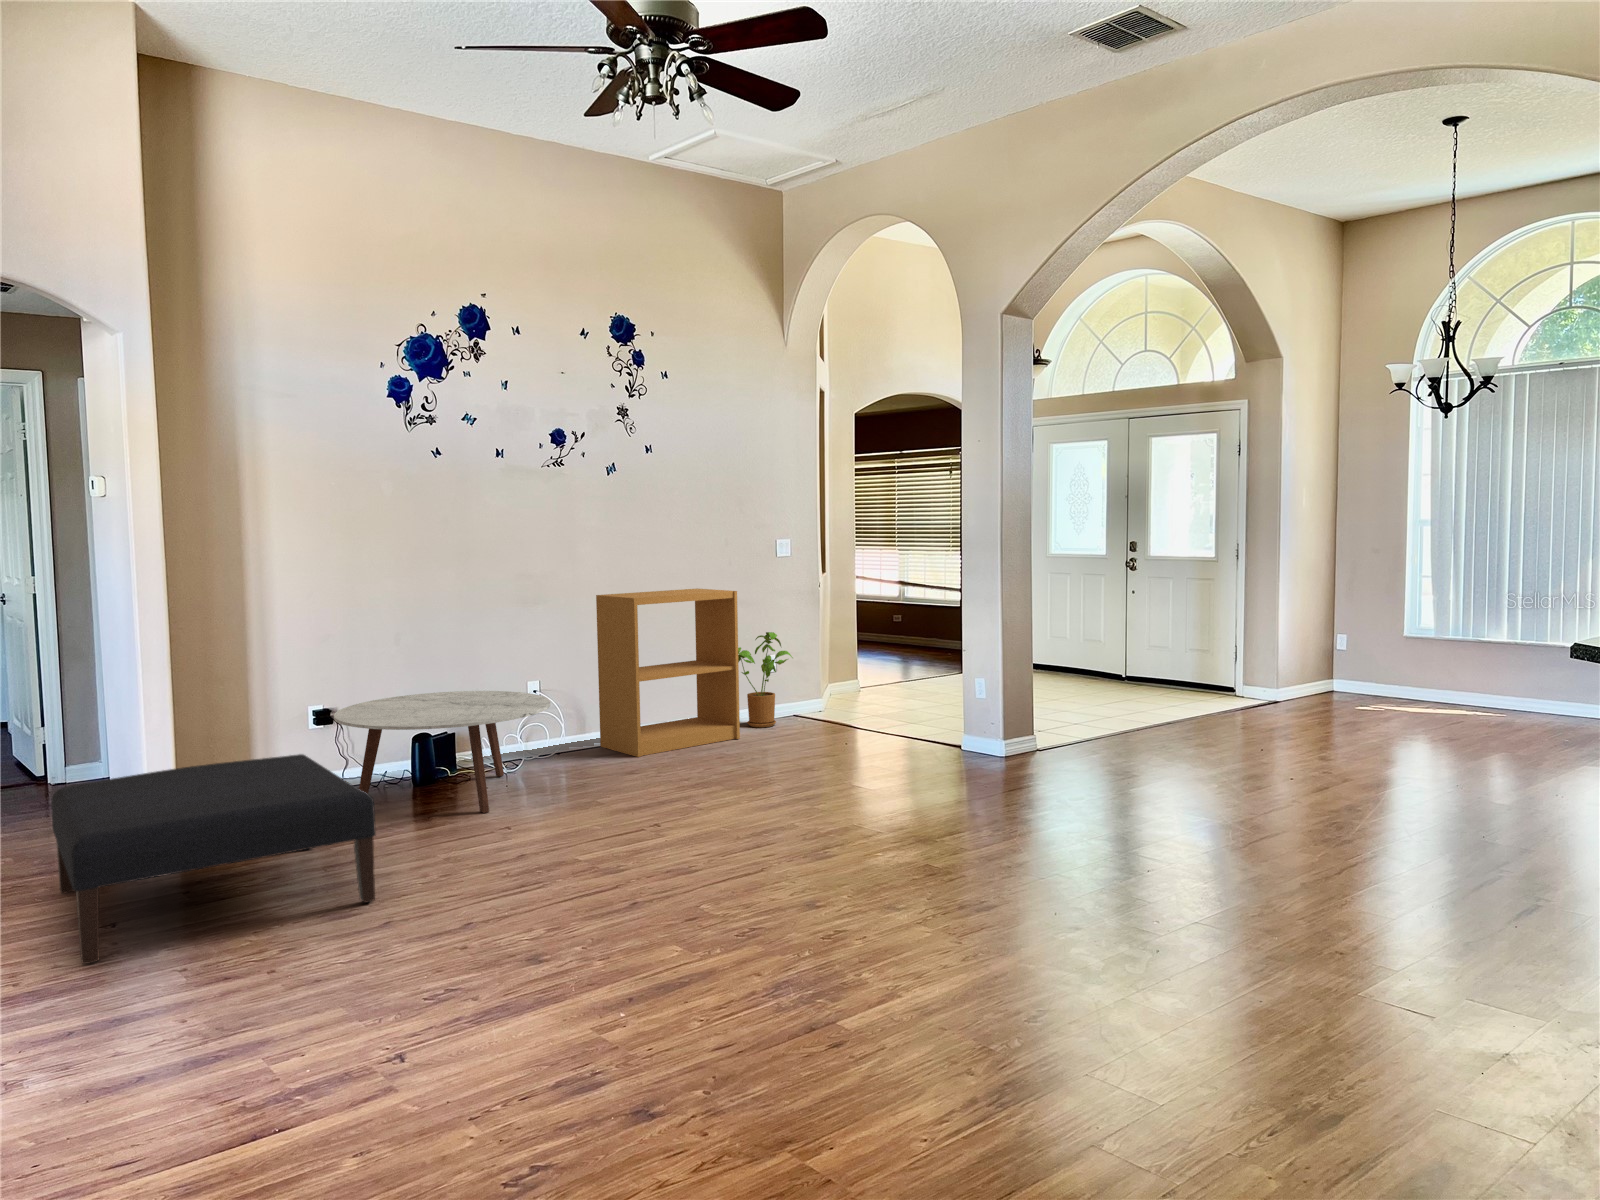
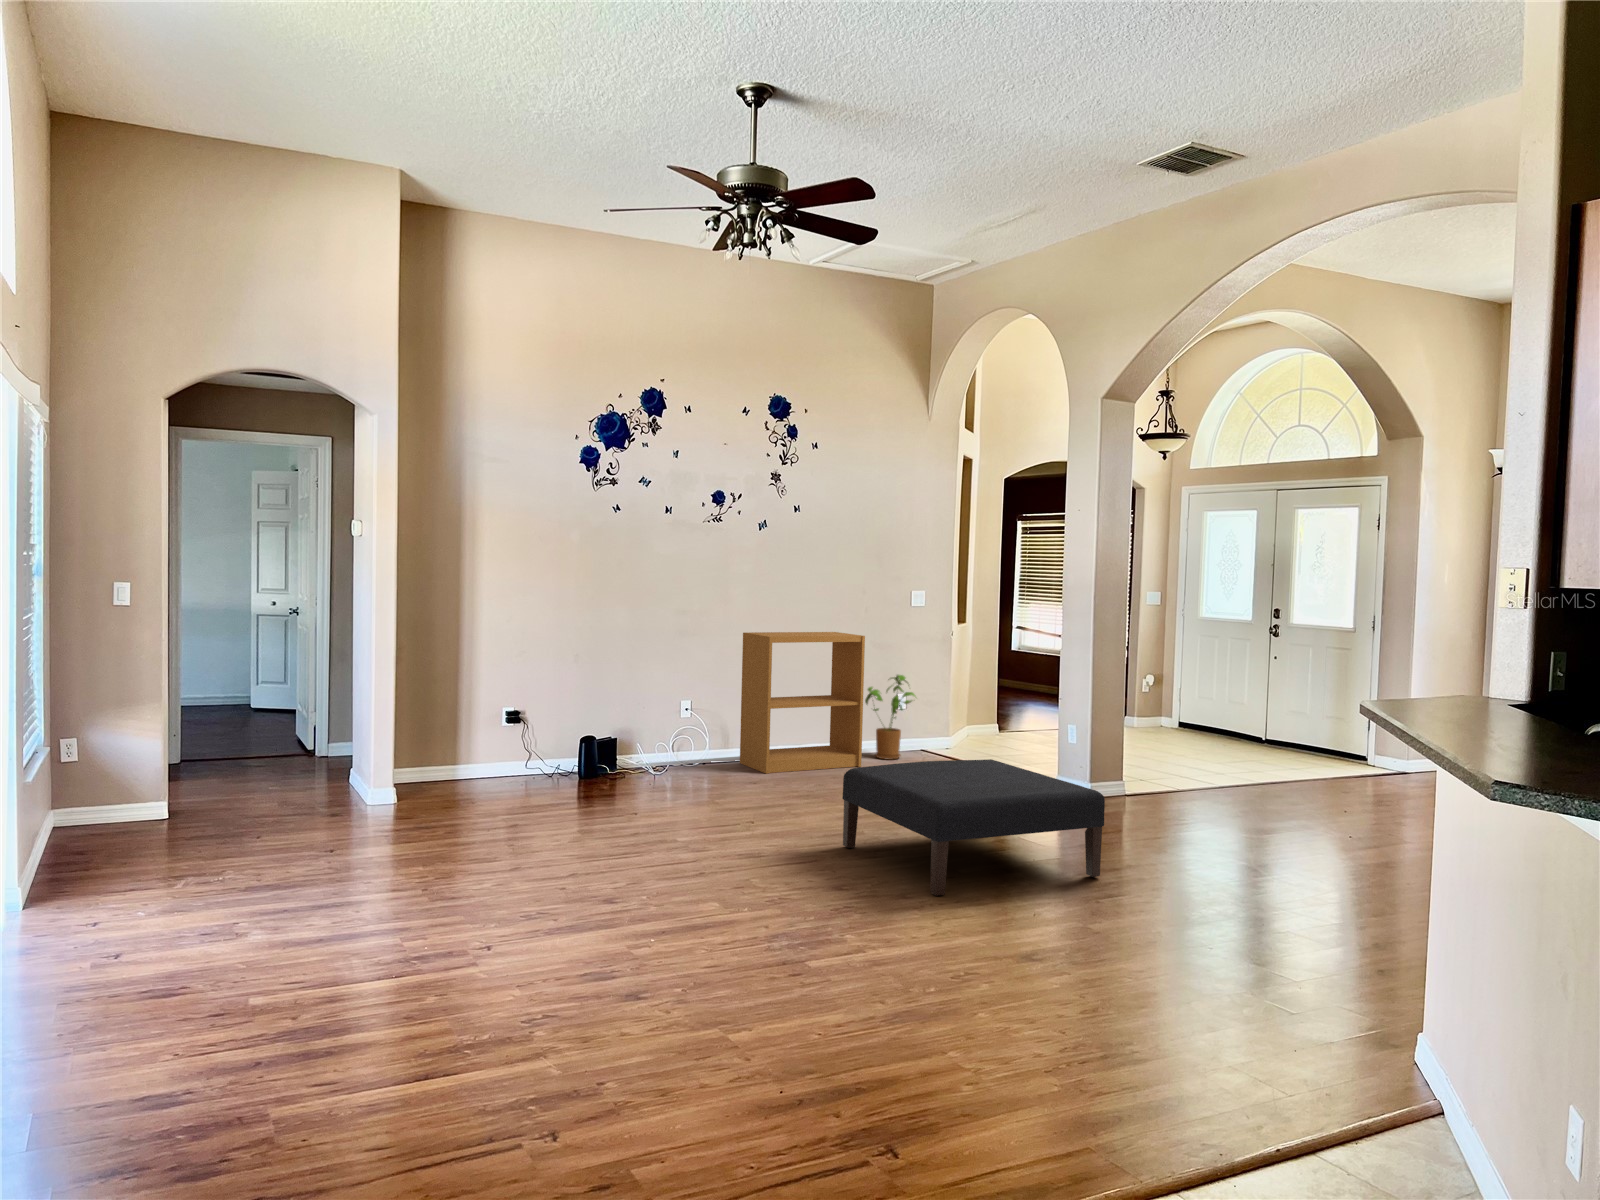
coffee table: present [334,691,550,813] -> none [516,705,686,803]
ottoman: present [51,754,376,964] -> present [842,759,1105,896]

